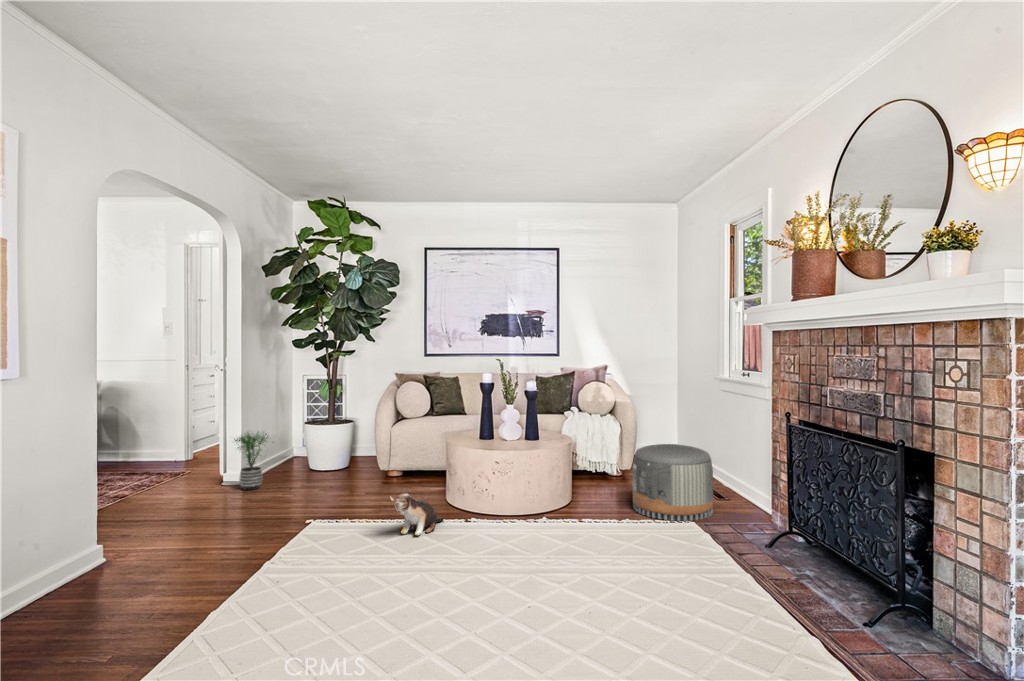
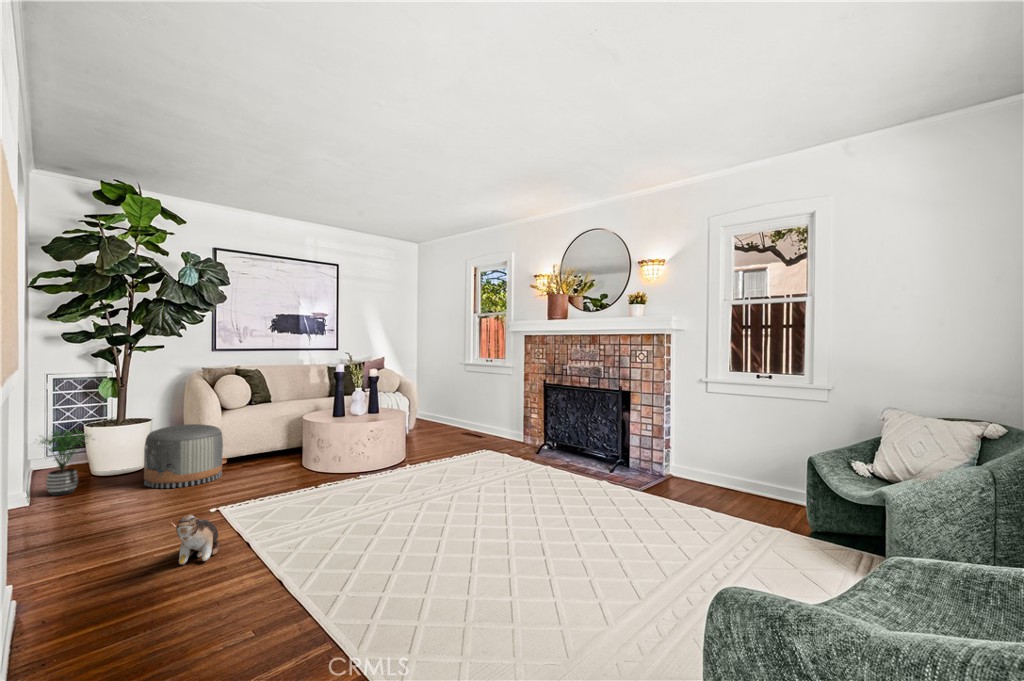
pouf: present [633,444,713,521] -> present [144,424,223,488]
plush toy: present [390,493,444,535] -> present [171,515,221,565]

